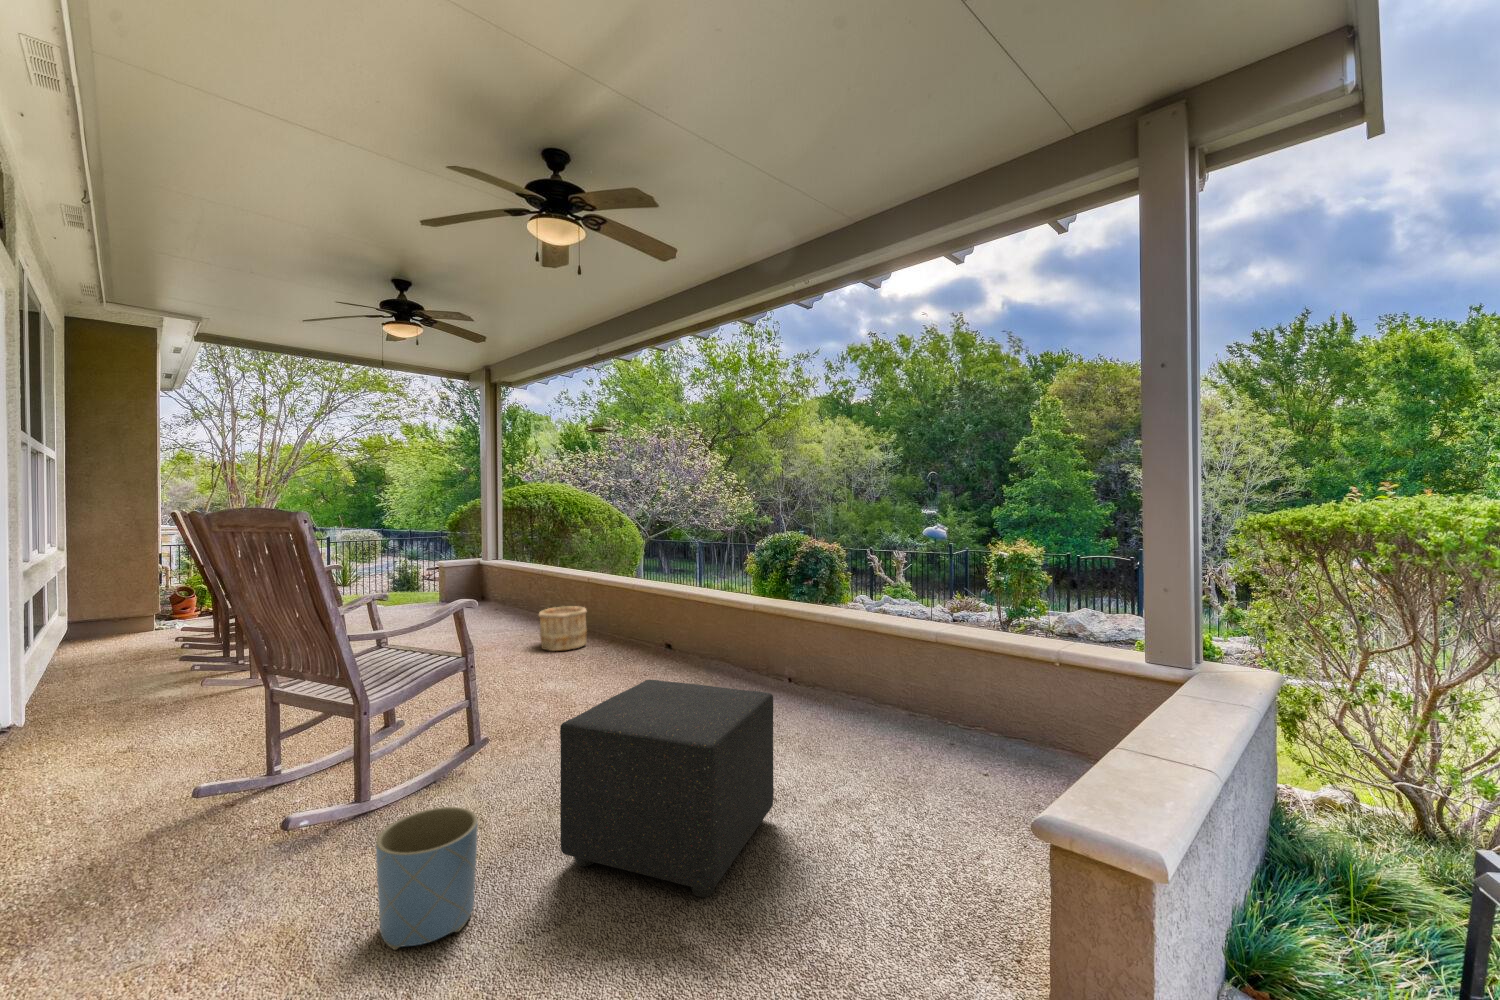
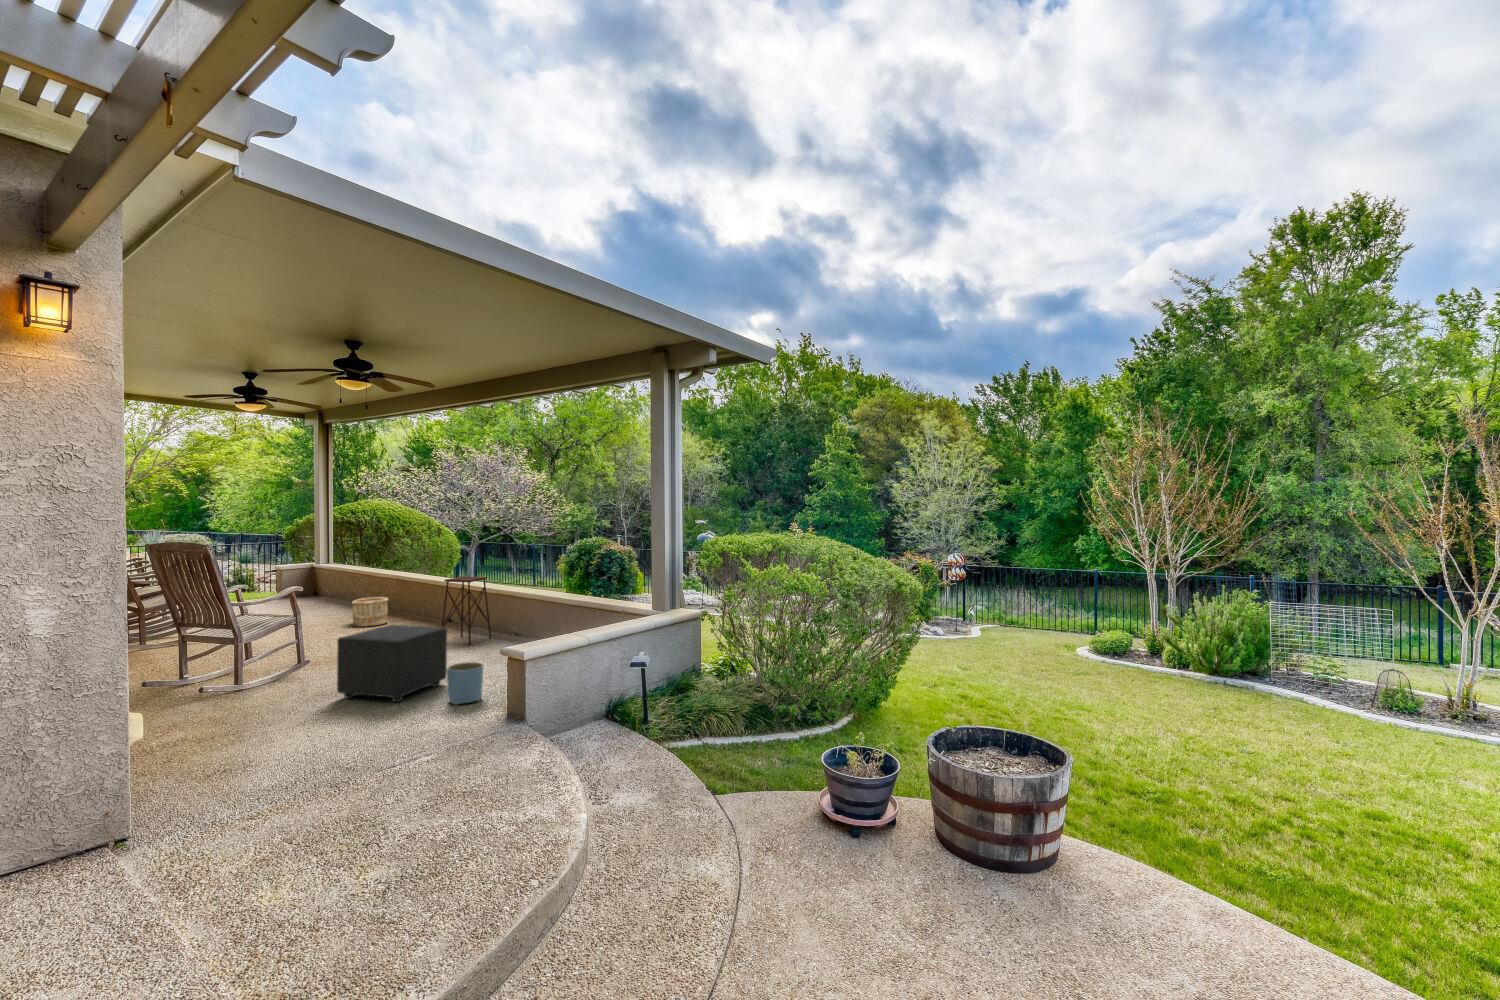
side table: none [683,578,758,695] -> present [442,577,491,645]
planter: present [376,807,478,950] -> present [447,662,483,705]

